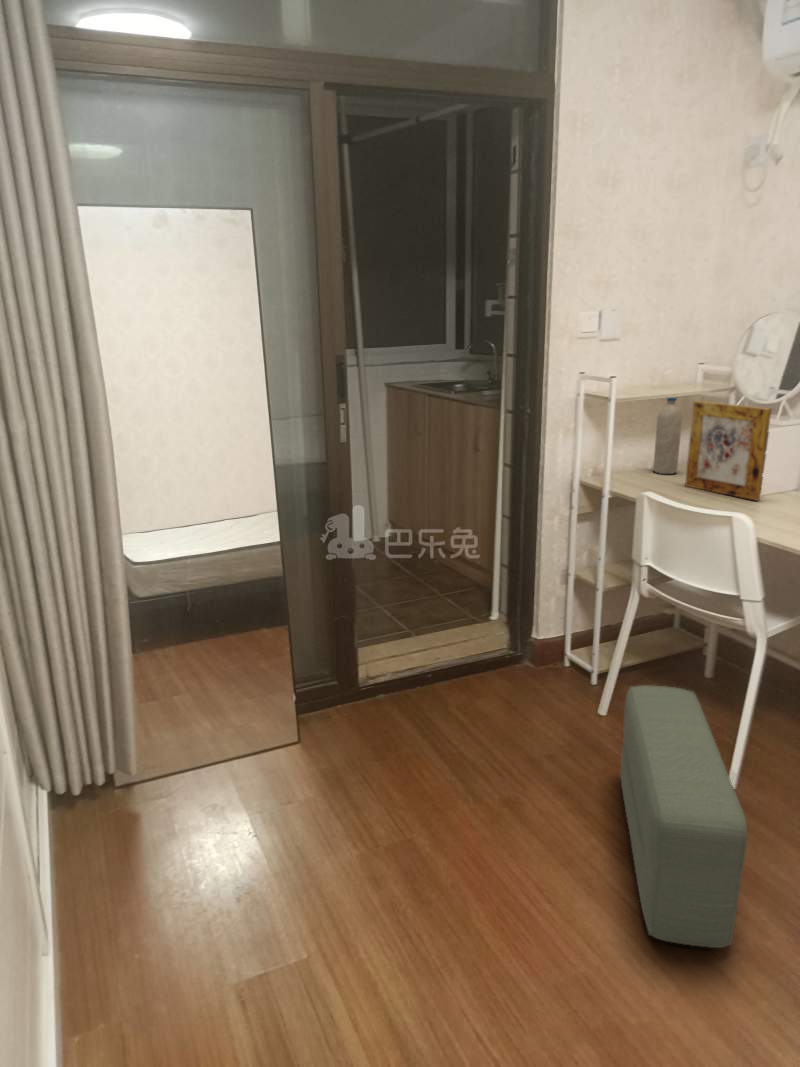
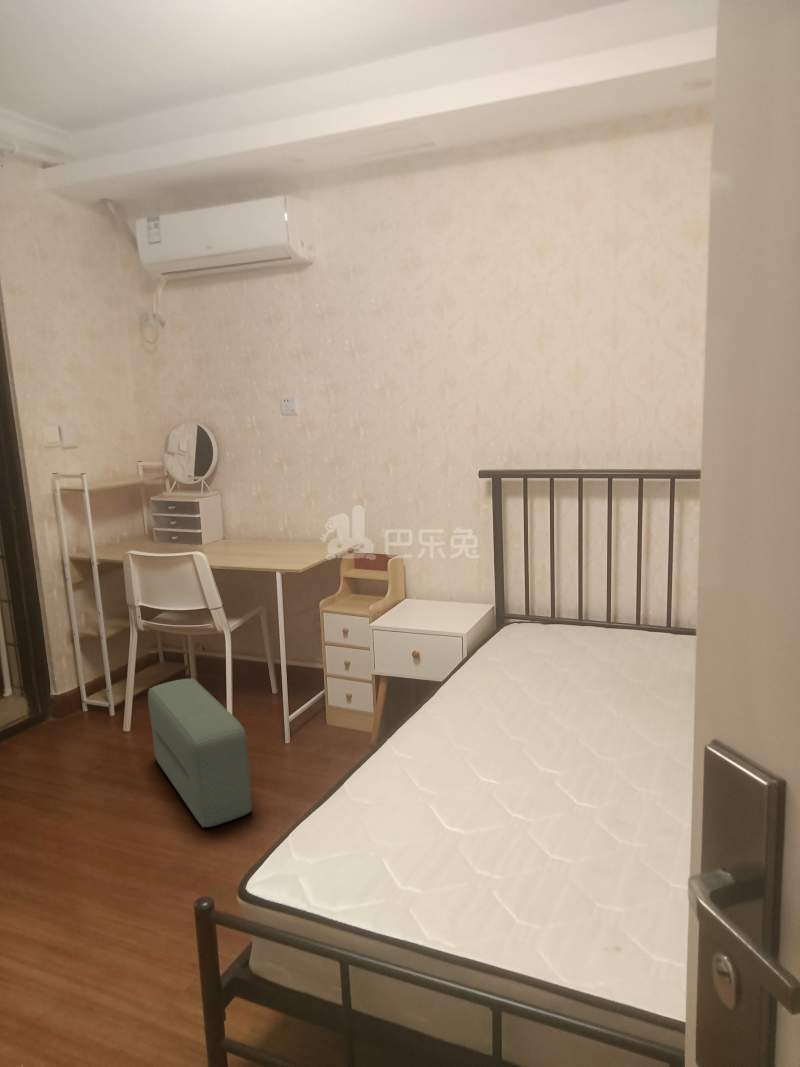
water bottle: present [653,398,682,474] -> none [119,483,142,543]
picture frame: present [685,401,771,500] -> none [145,485,204,548]

